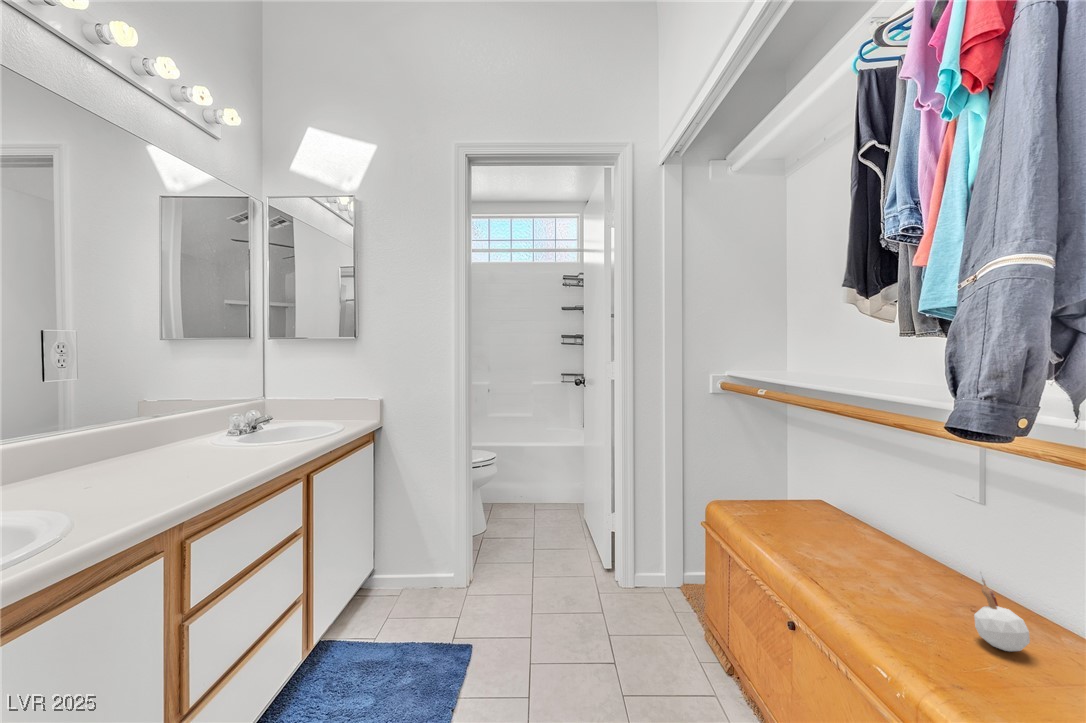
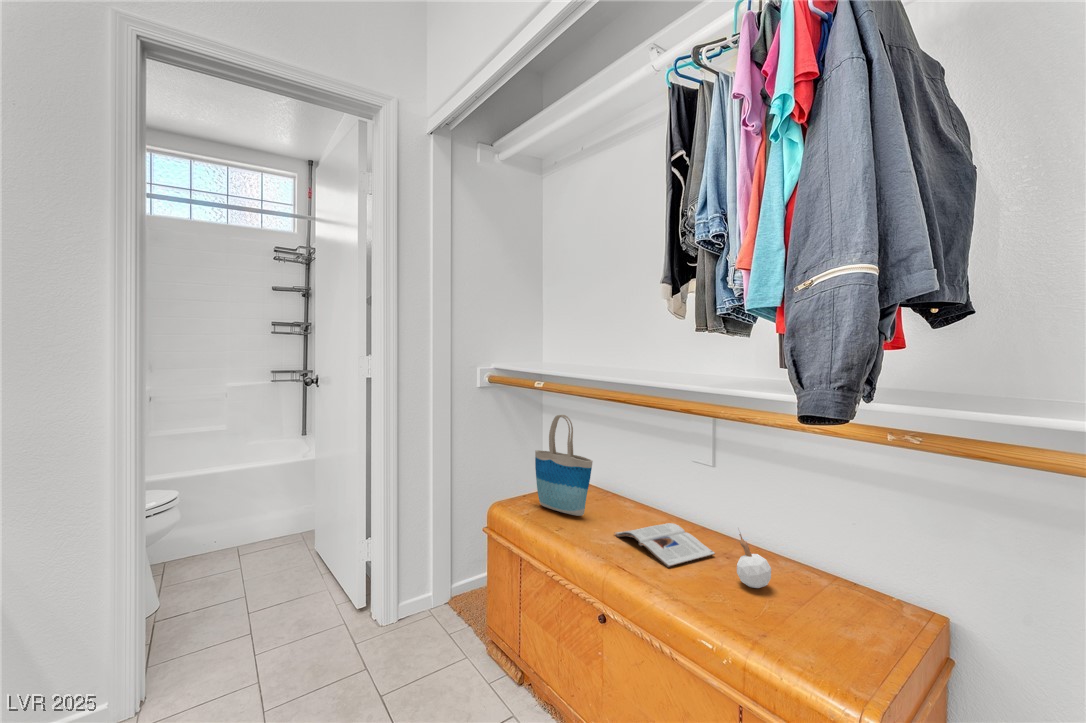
tote bag: none [753,422,811,527] -> present [535,414,593,516]
magazine: none [829,550,961,601] -> present [615,523,715,567]

